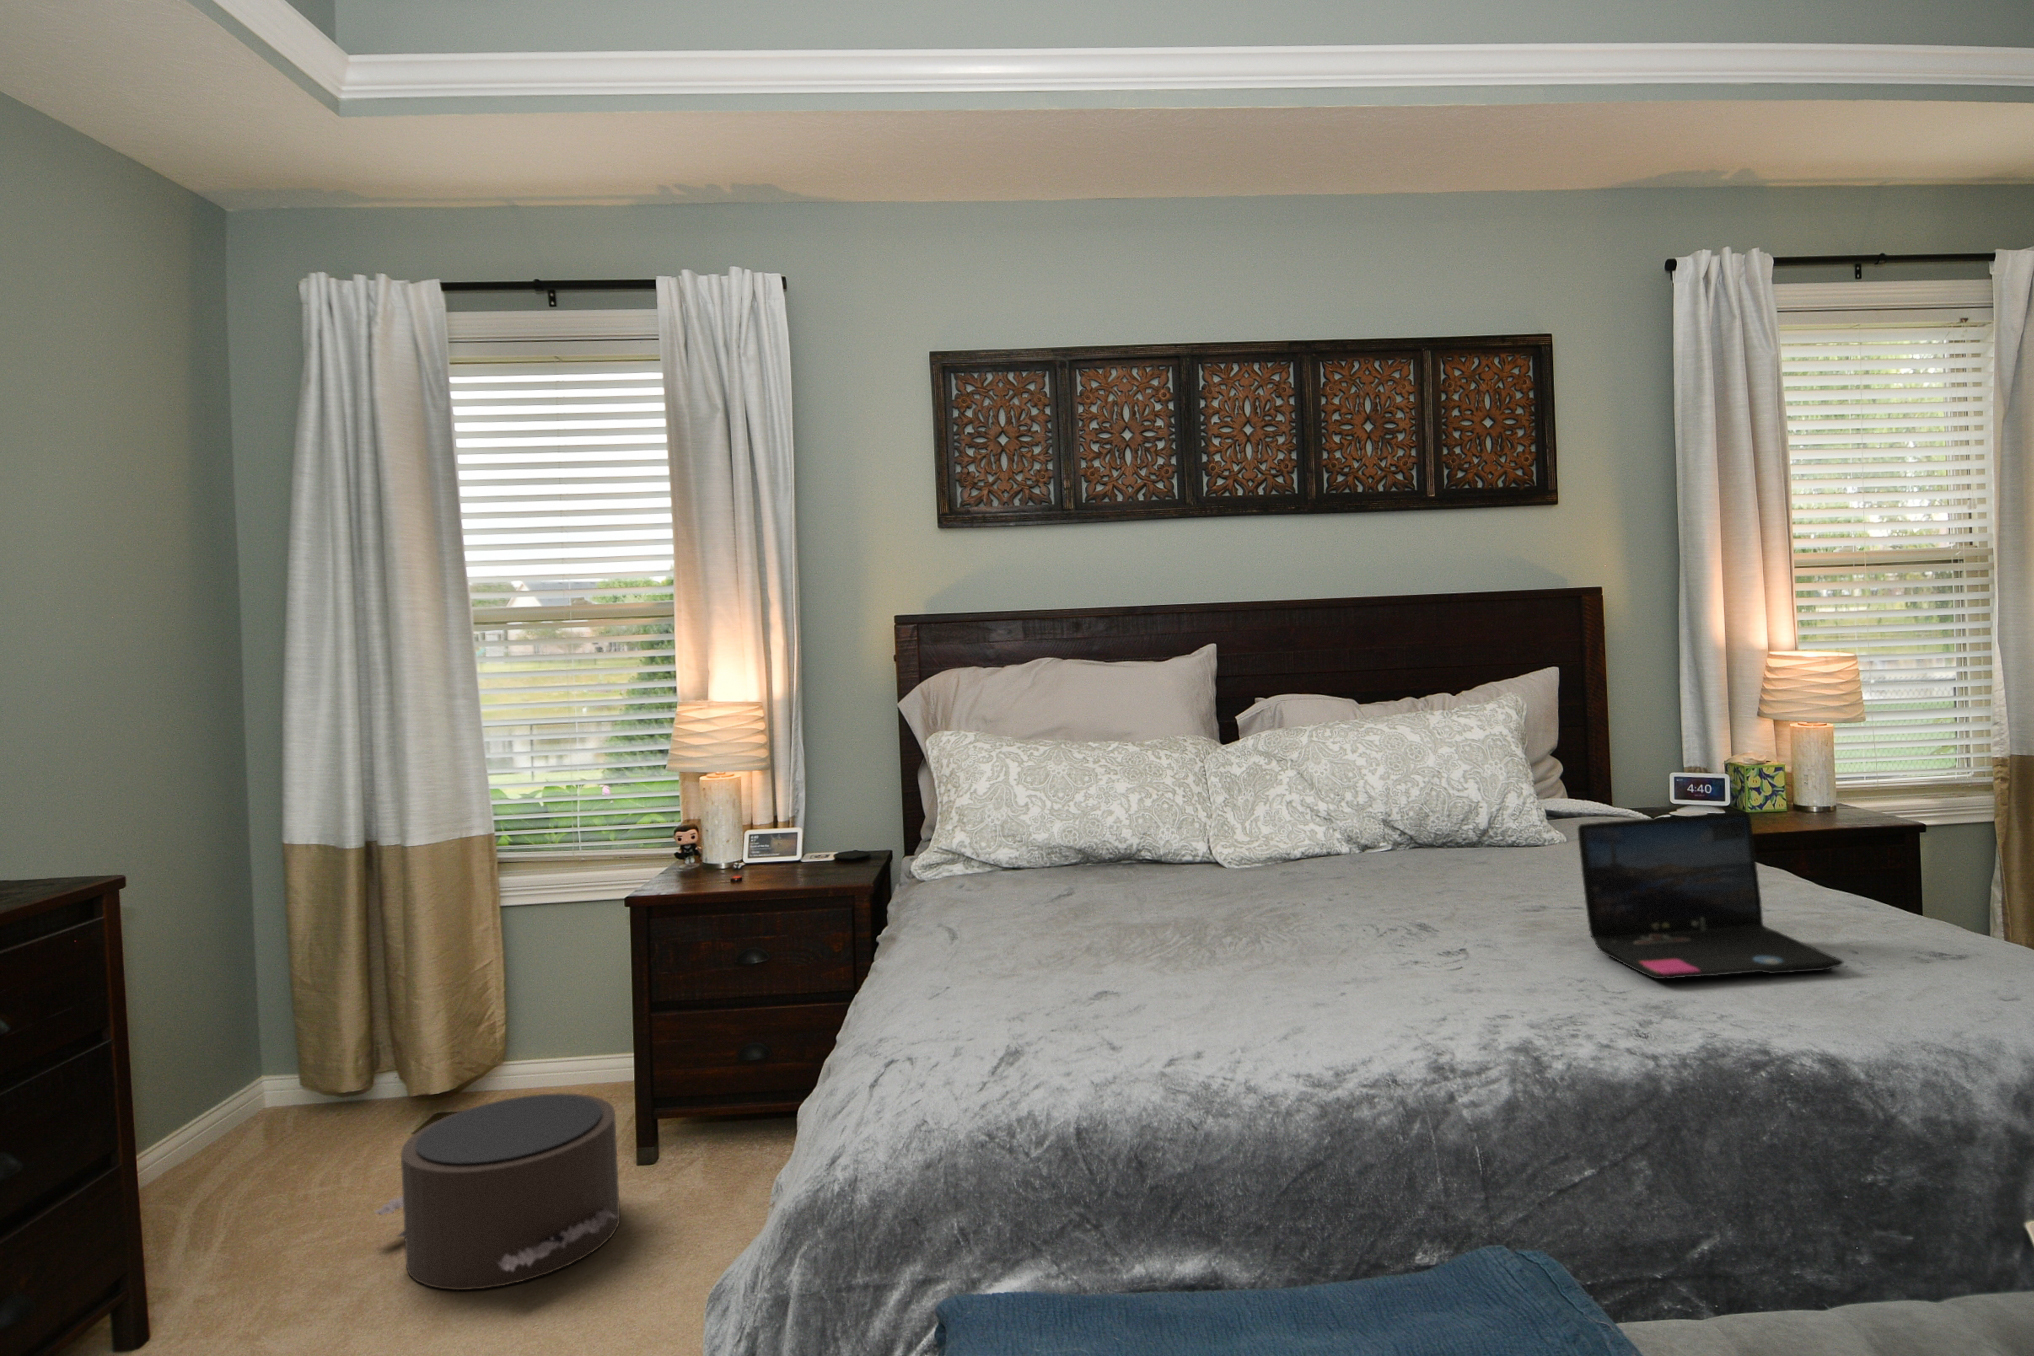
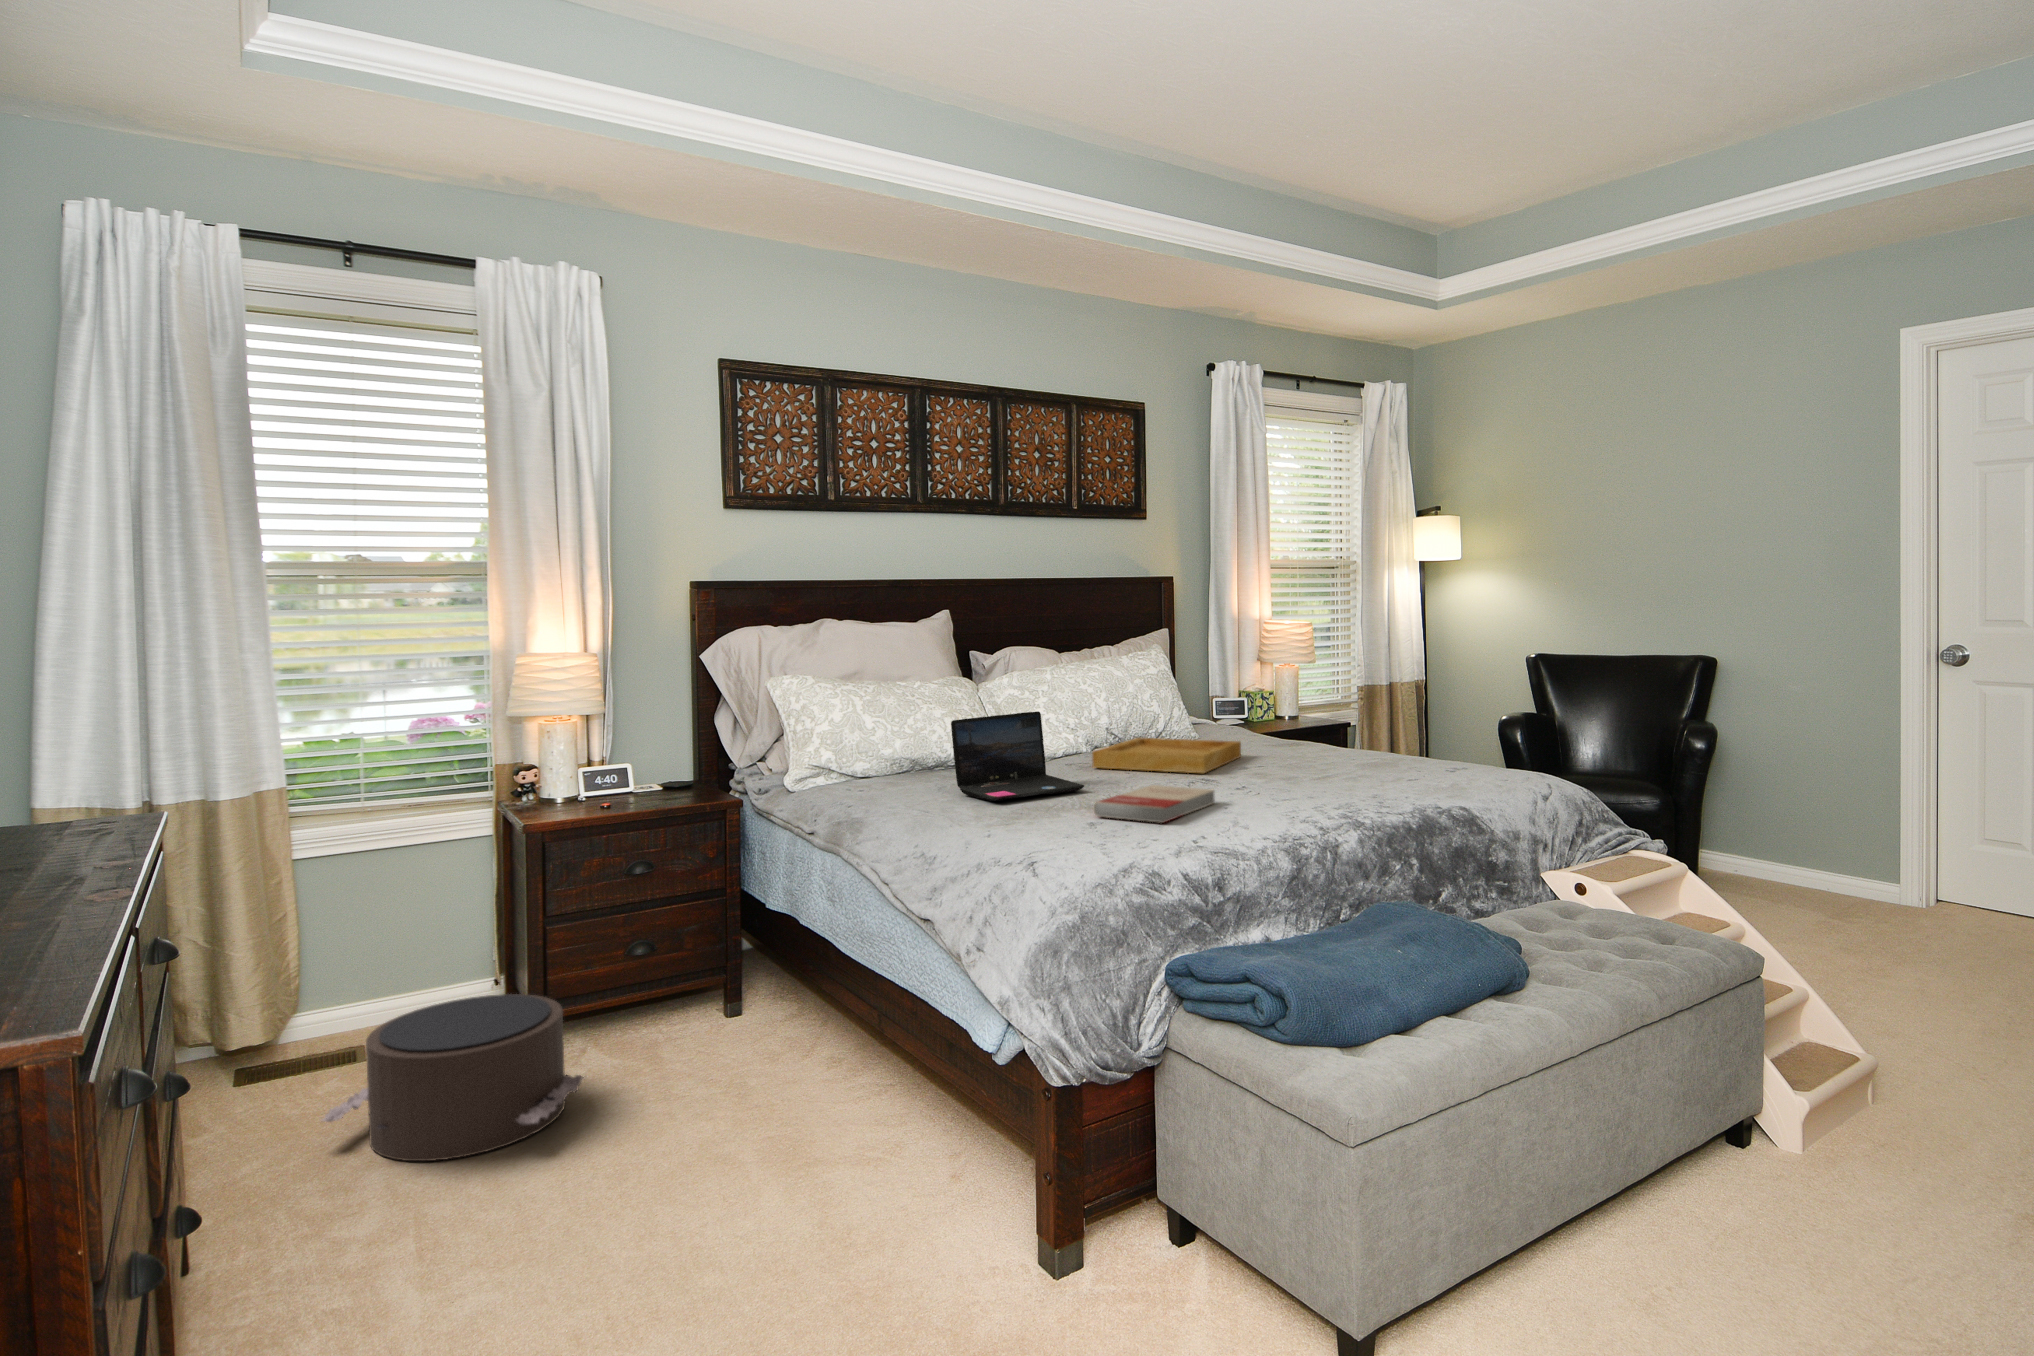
laptop: present [1578,812,1844,979] -> present [951,711,1084,801]
tray: none [1303,836,1563,912] -> present [1092,738,1241,773]
book: none [1134,934,1357,1013] -> present [1094,785,1215,823]

